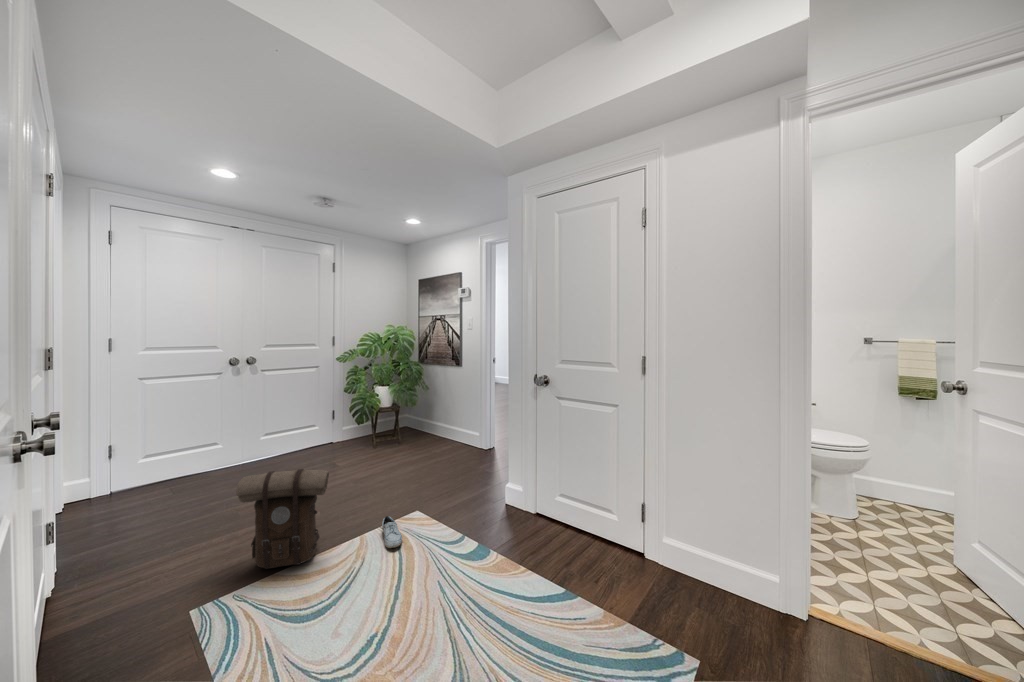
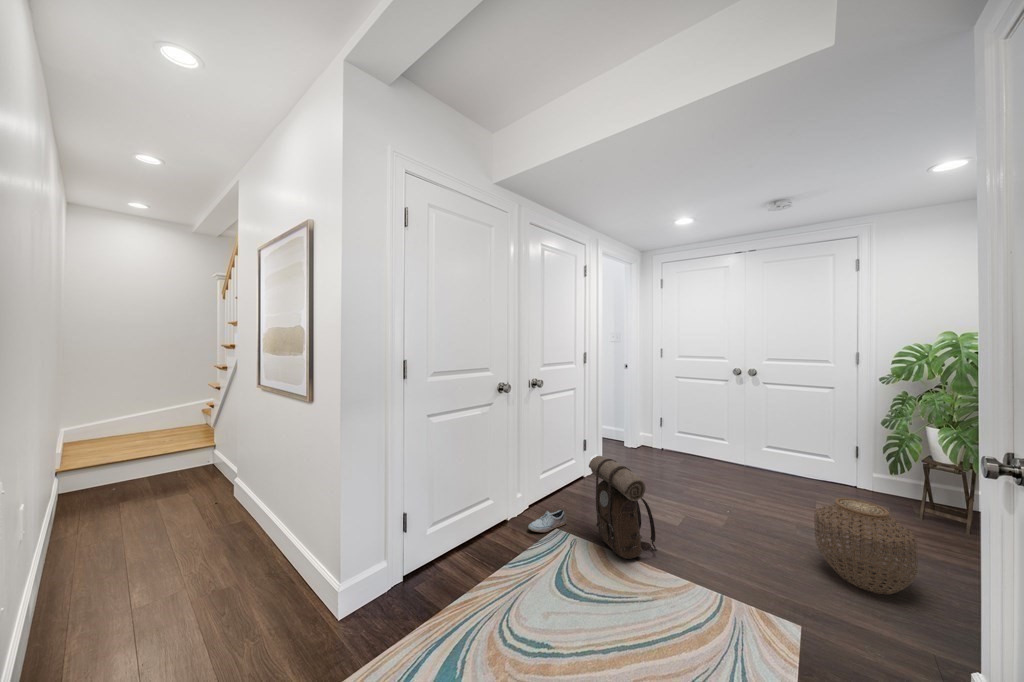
woven basket: none [379,433,423,484] -> present [814,498,918,594]
shoe: present [382,516,402,548] -> present [528,510,566,533]

